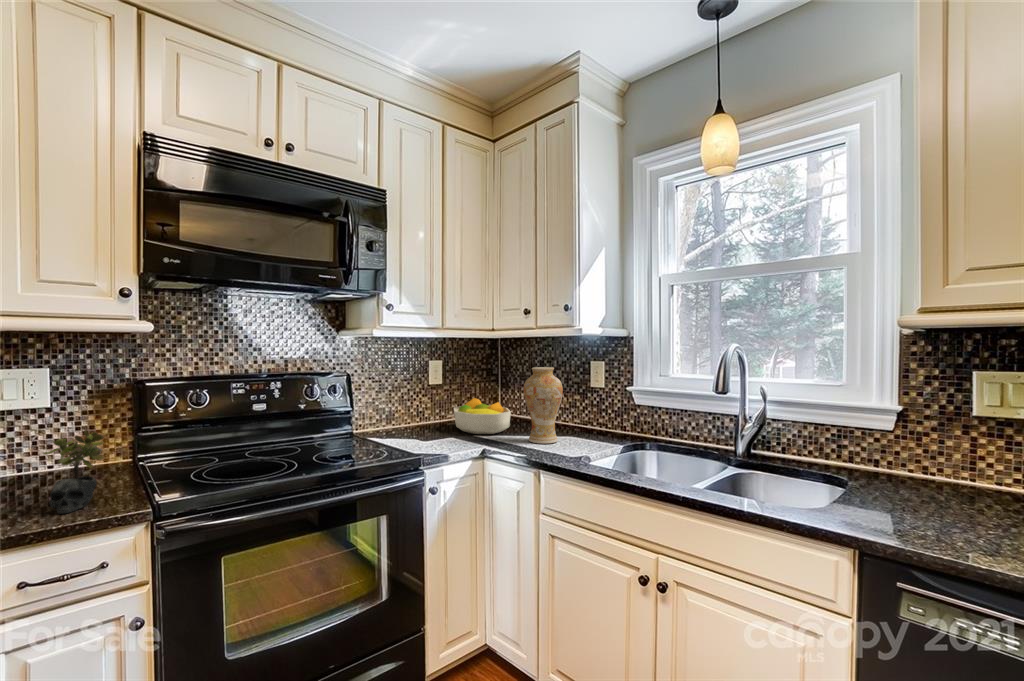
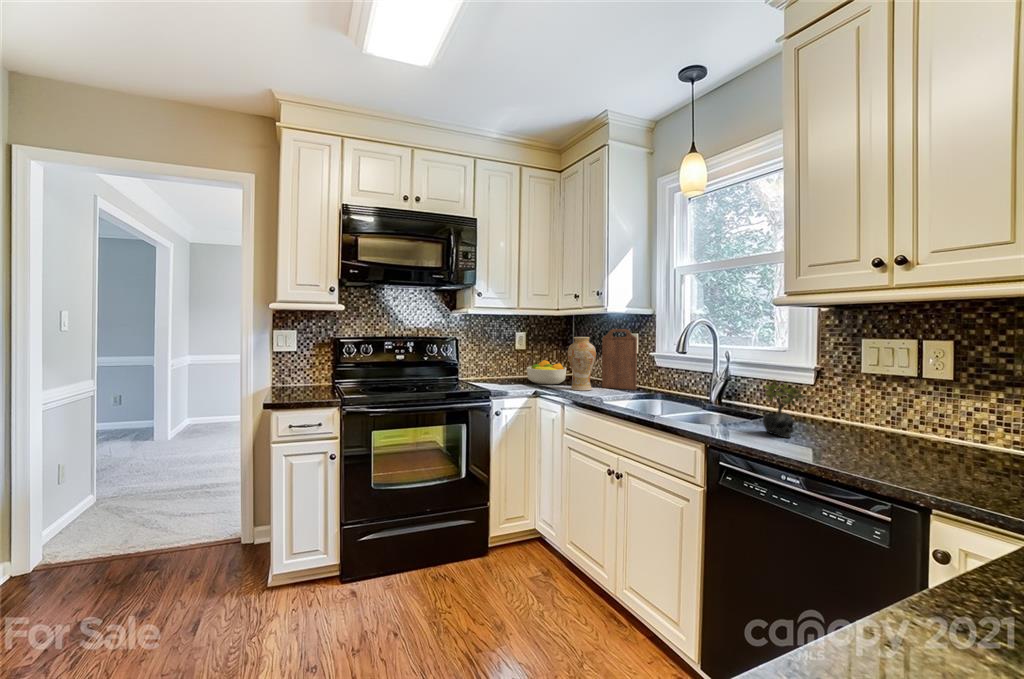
cutting board: none [562,355,609,436] -> present [602,329,637,390]
succulent plant: present [43,430,105,514] -> present [763,380,806,438]

